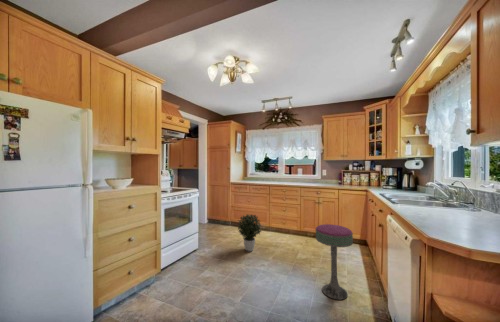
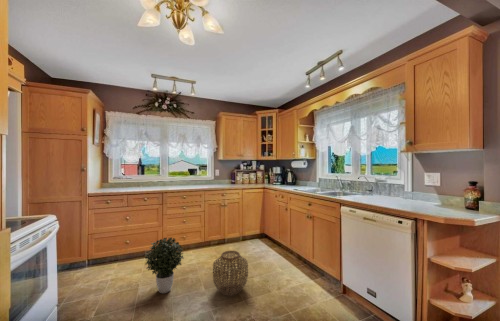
bar stool: present [316,224,353,300] -> none [275,226,309,298]
woven basket: none [271,235,300,271] -> present [213,251,248,296]

